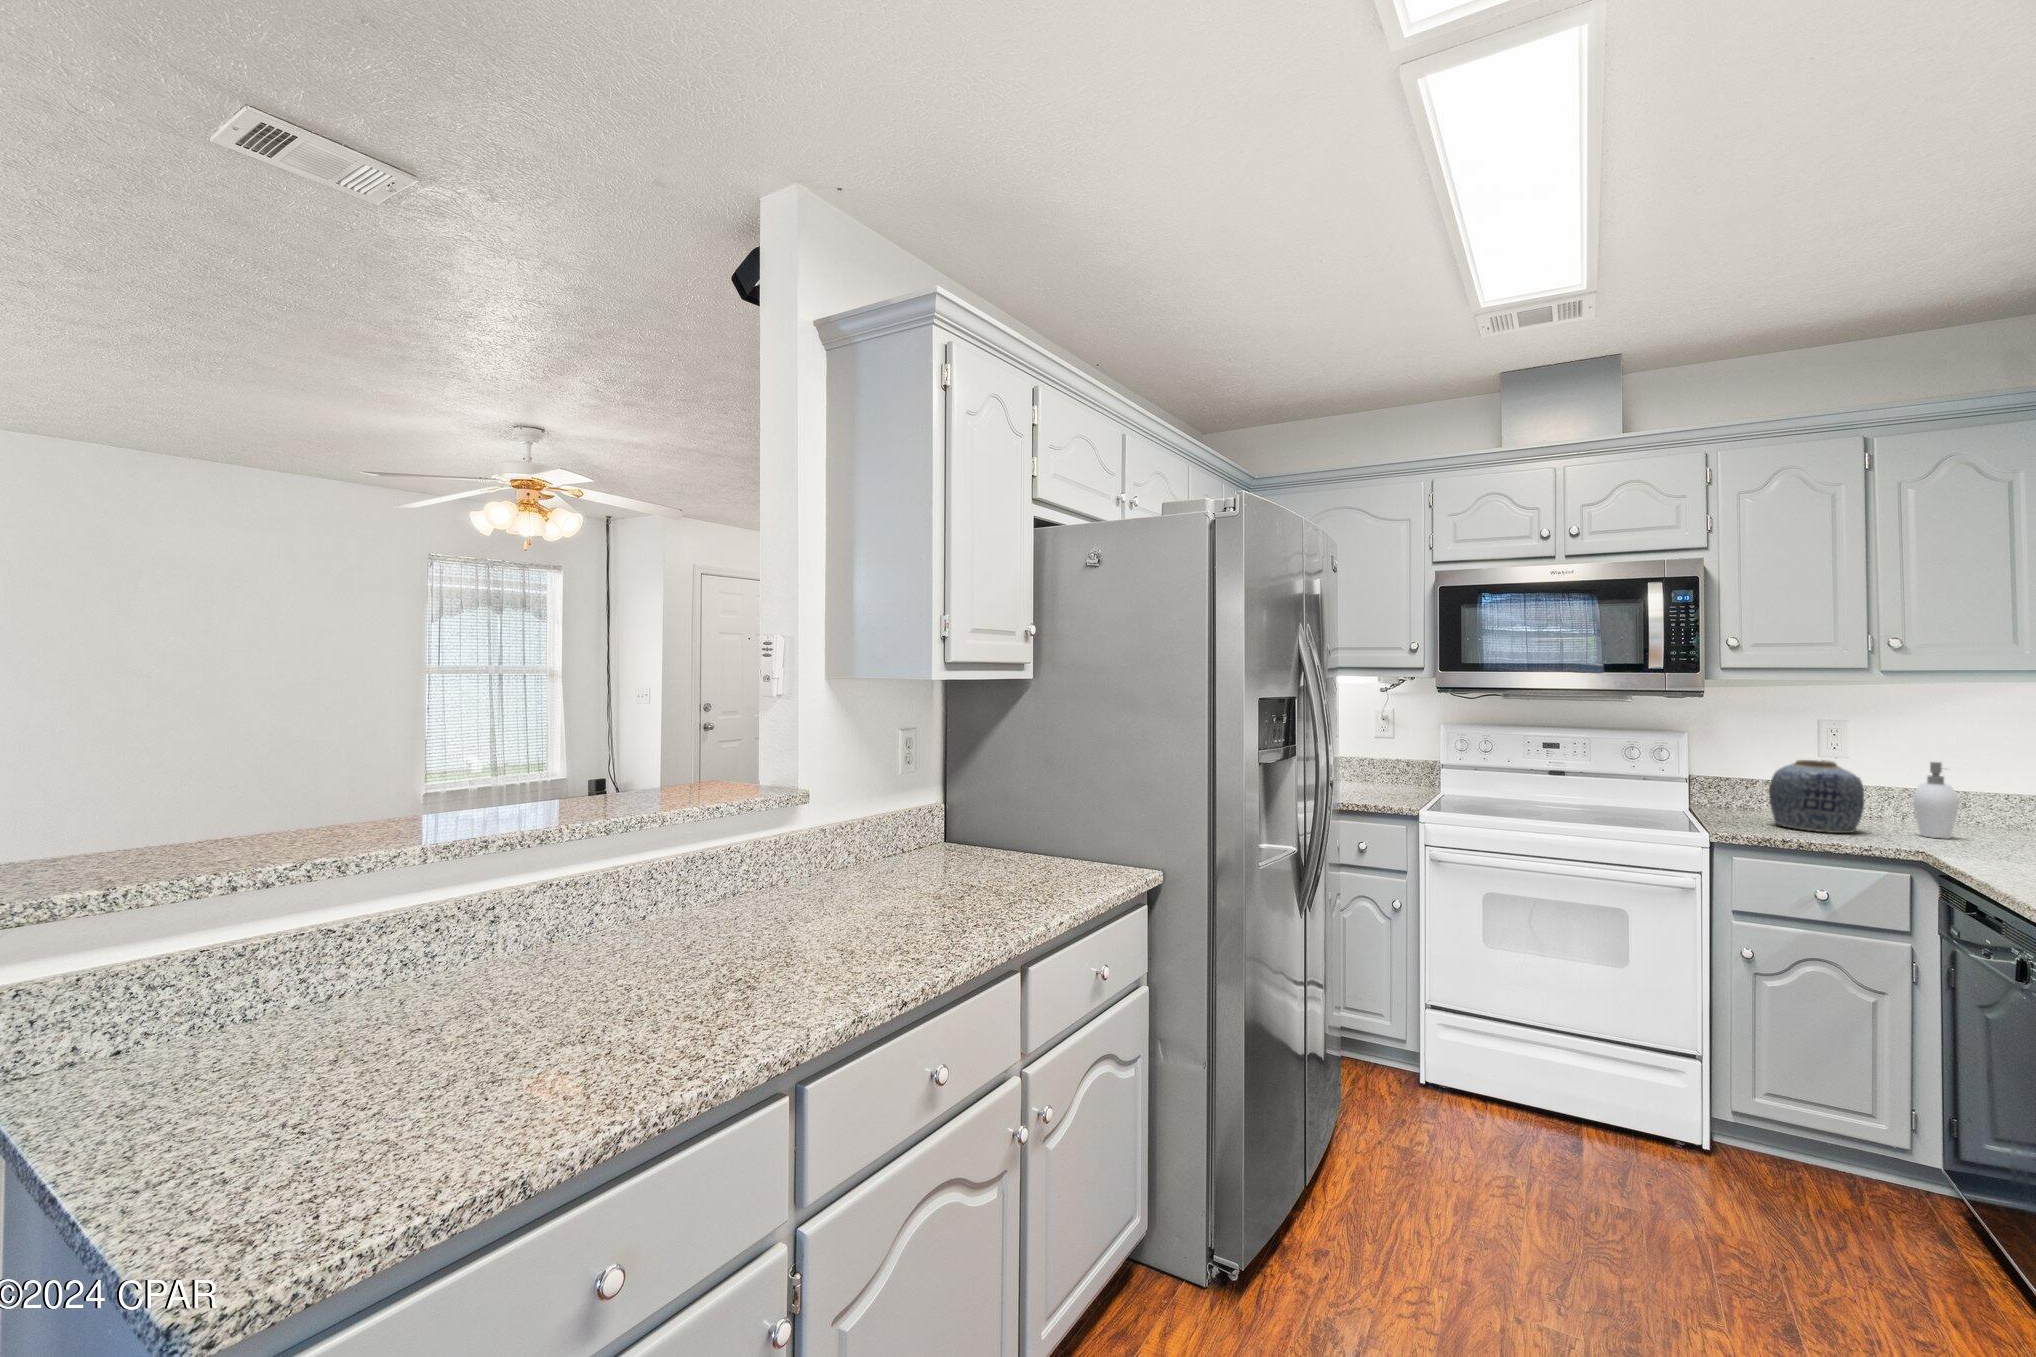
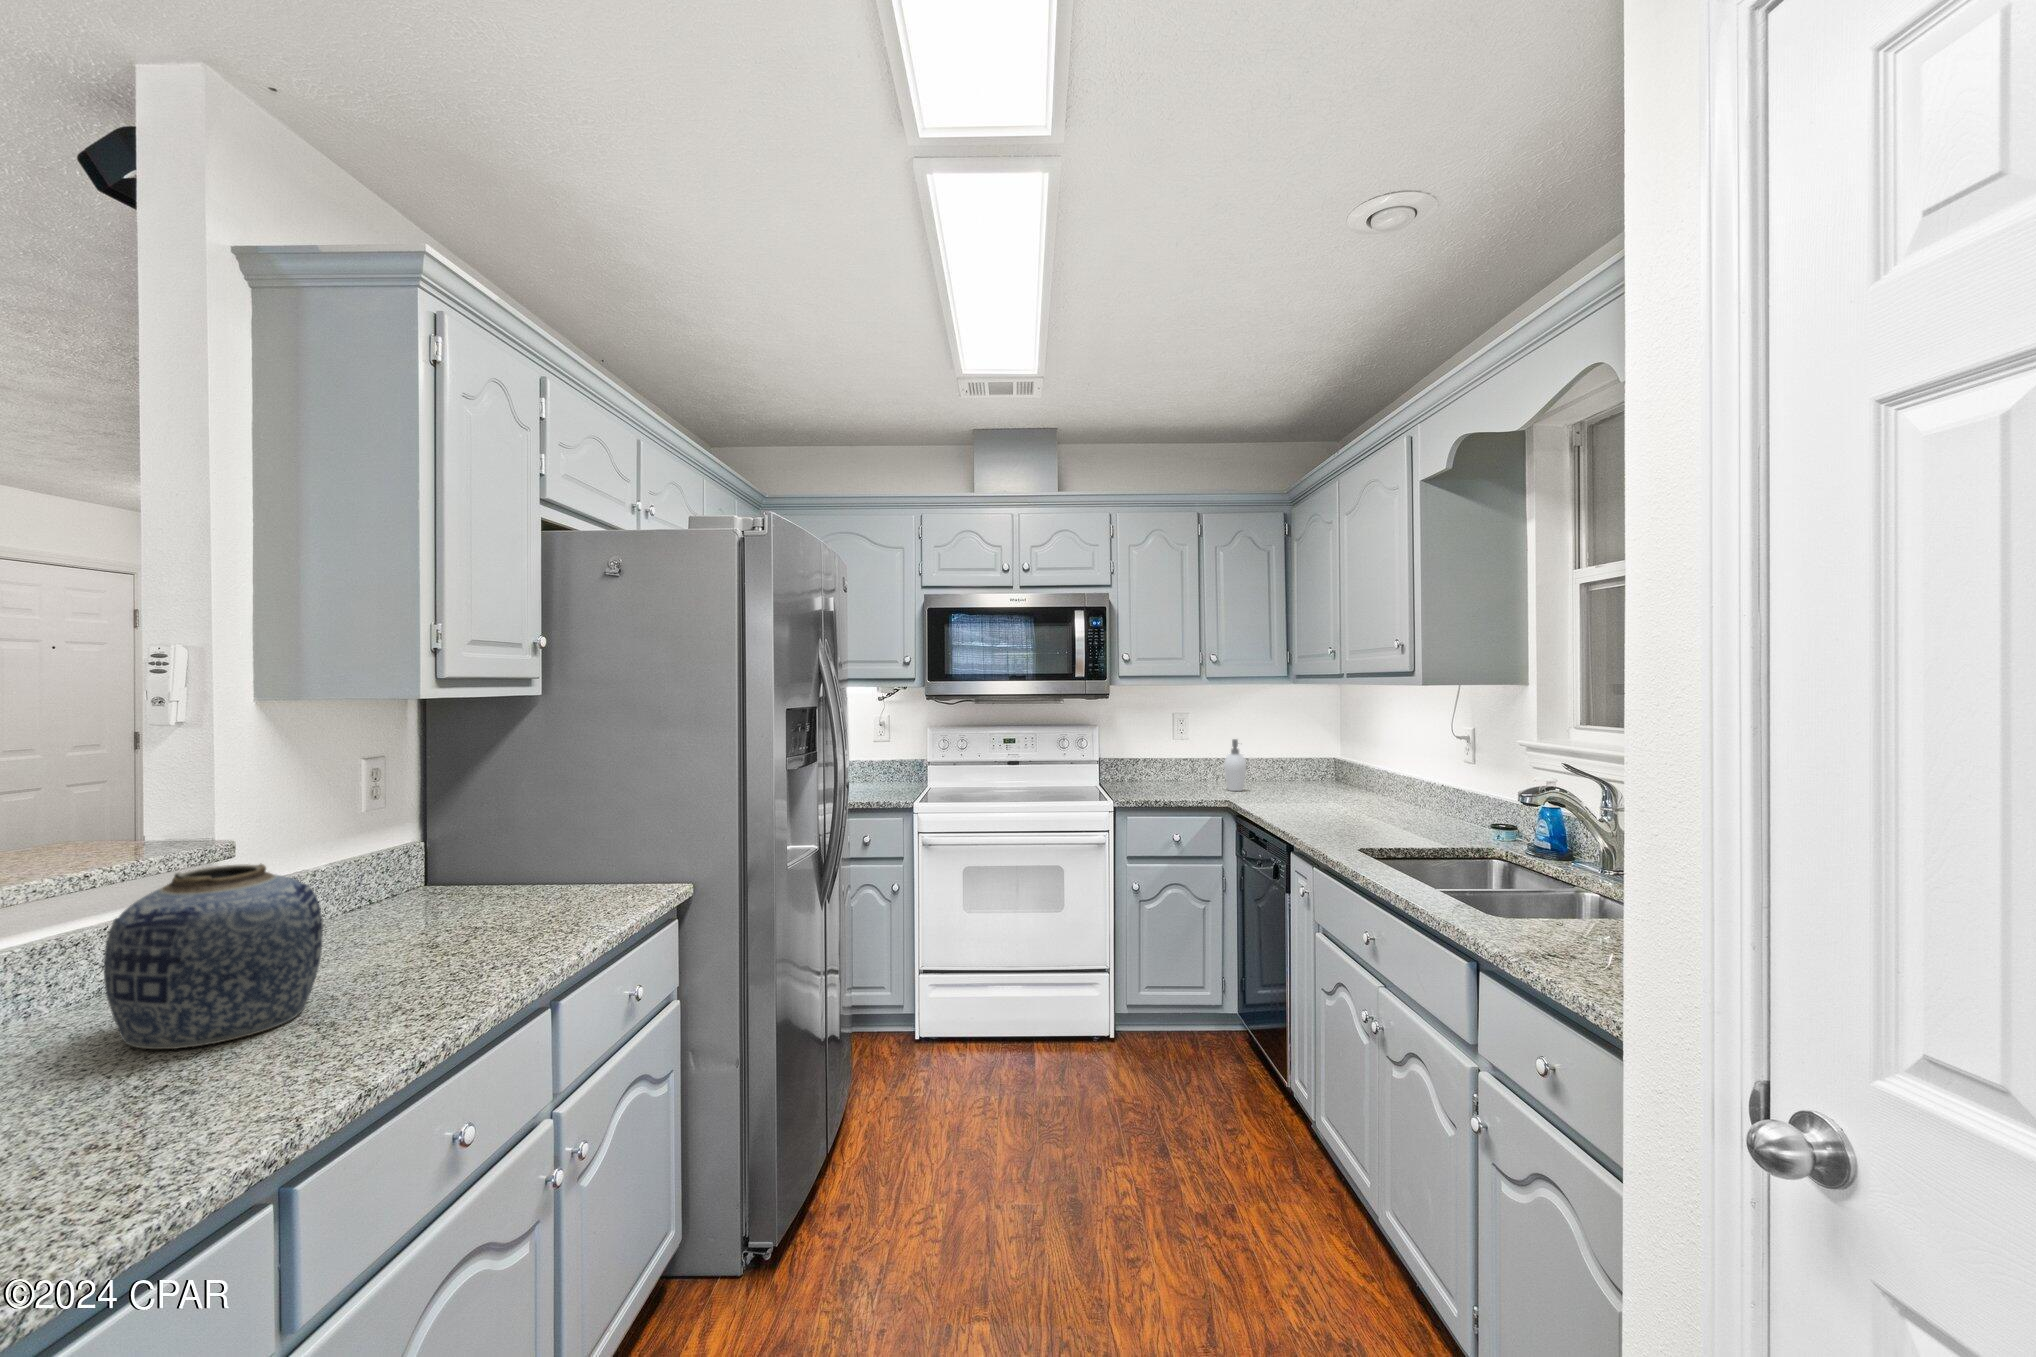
vase: present [1769,760,1864,833] -> present [104,864,323,1049]

